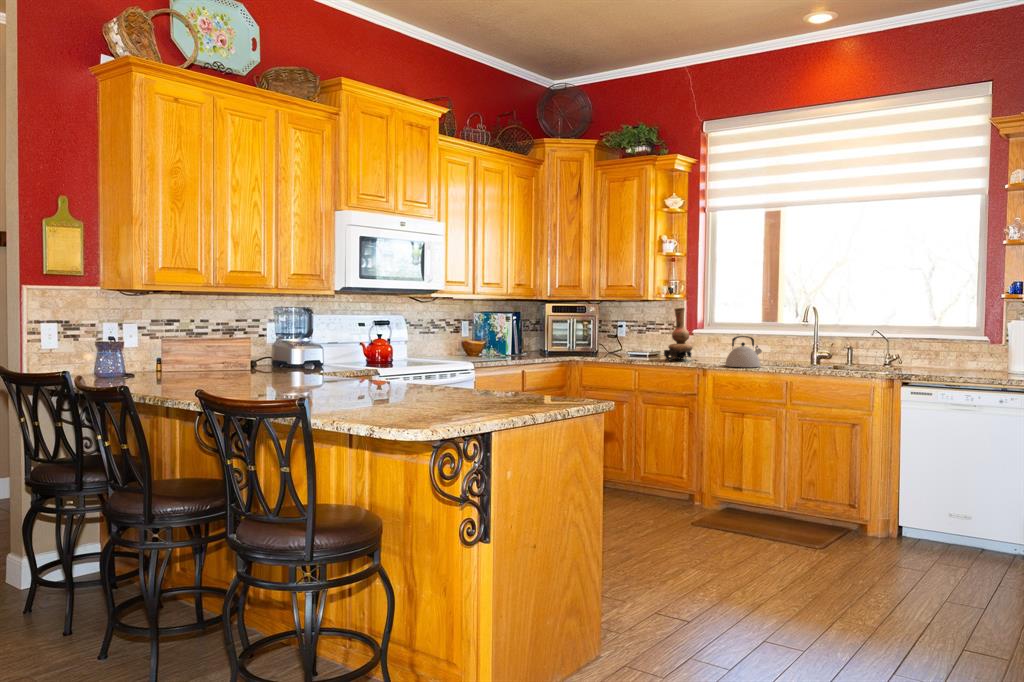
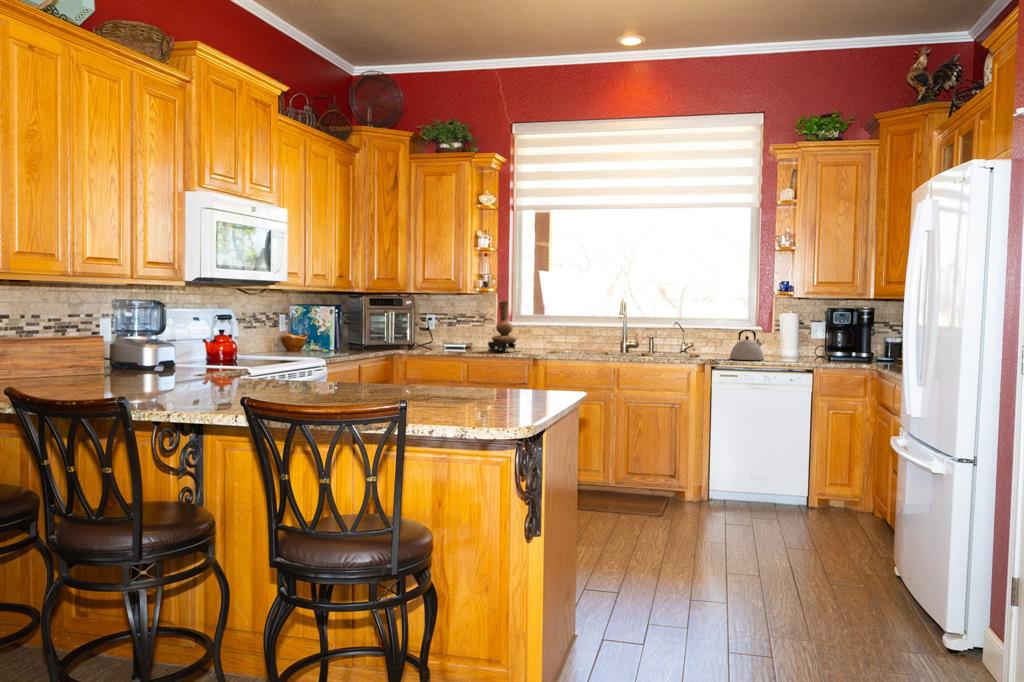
kettle: present [725,336,762,367] -> present [730,330,764,360]

